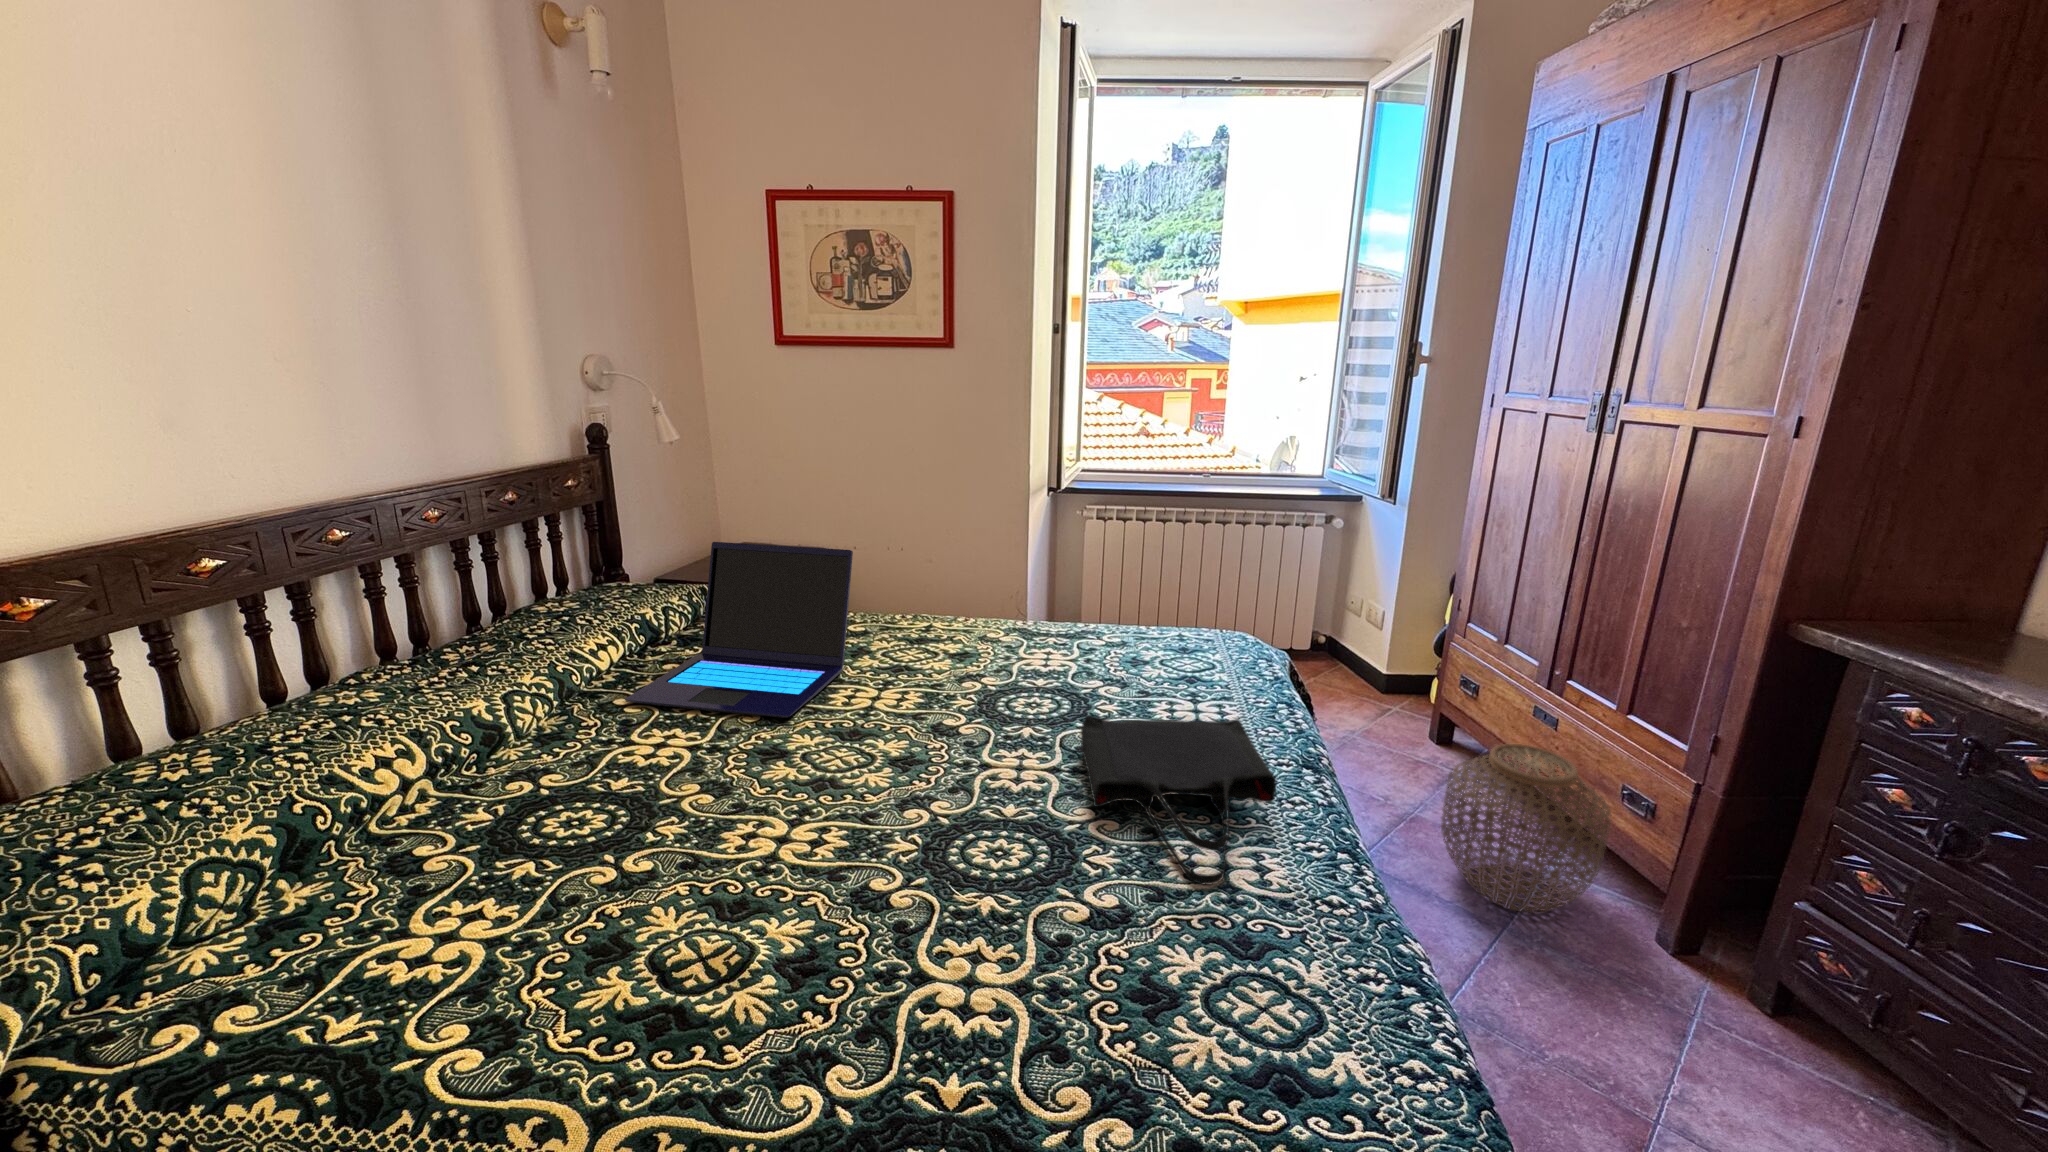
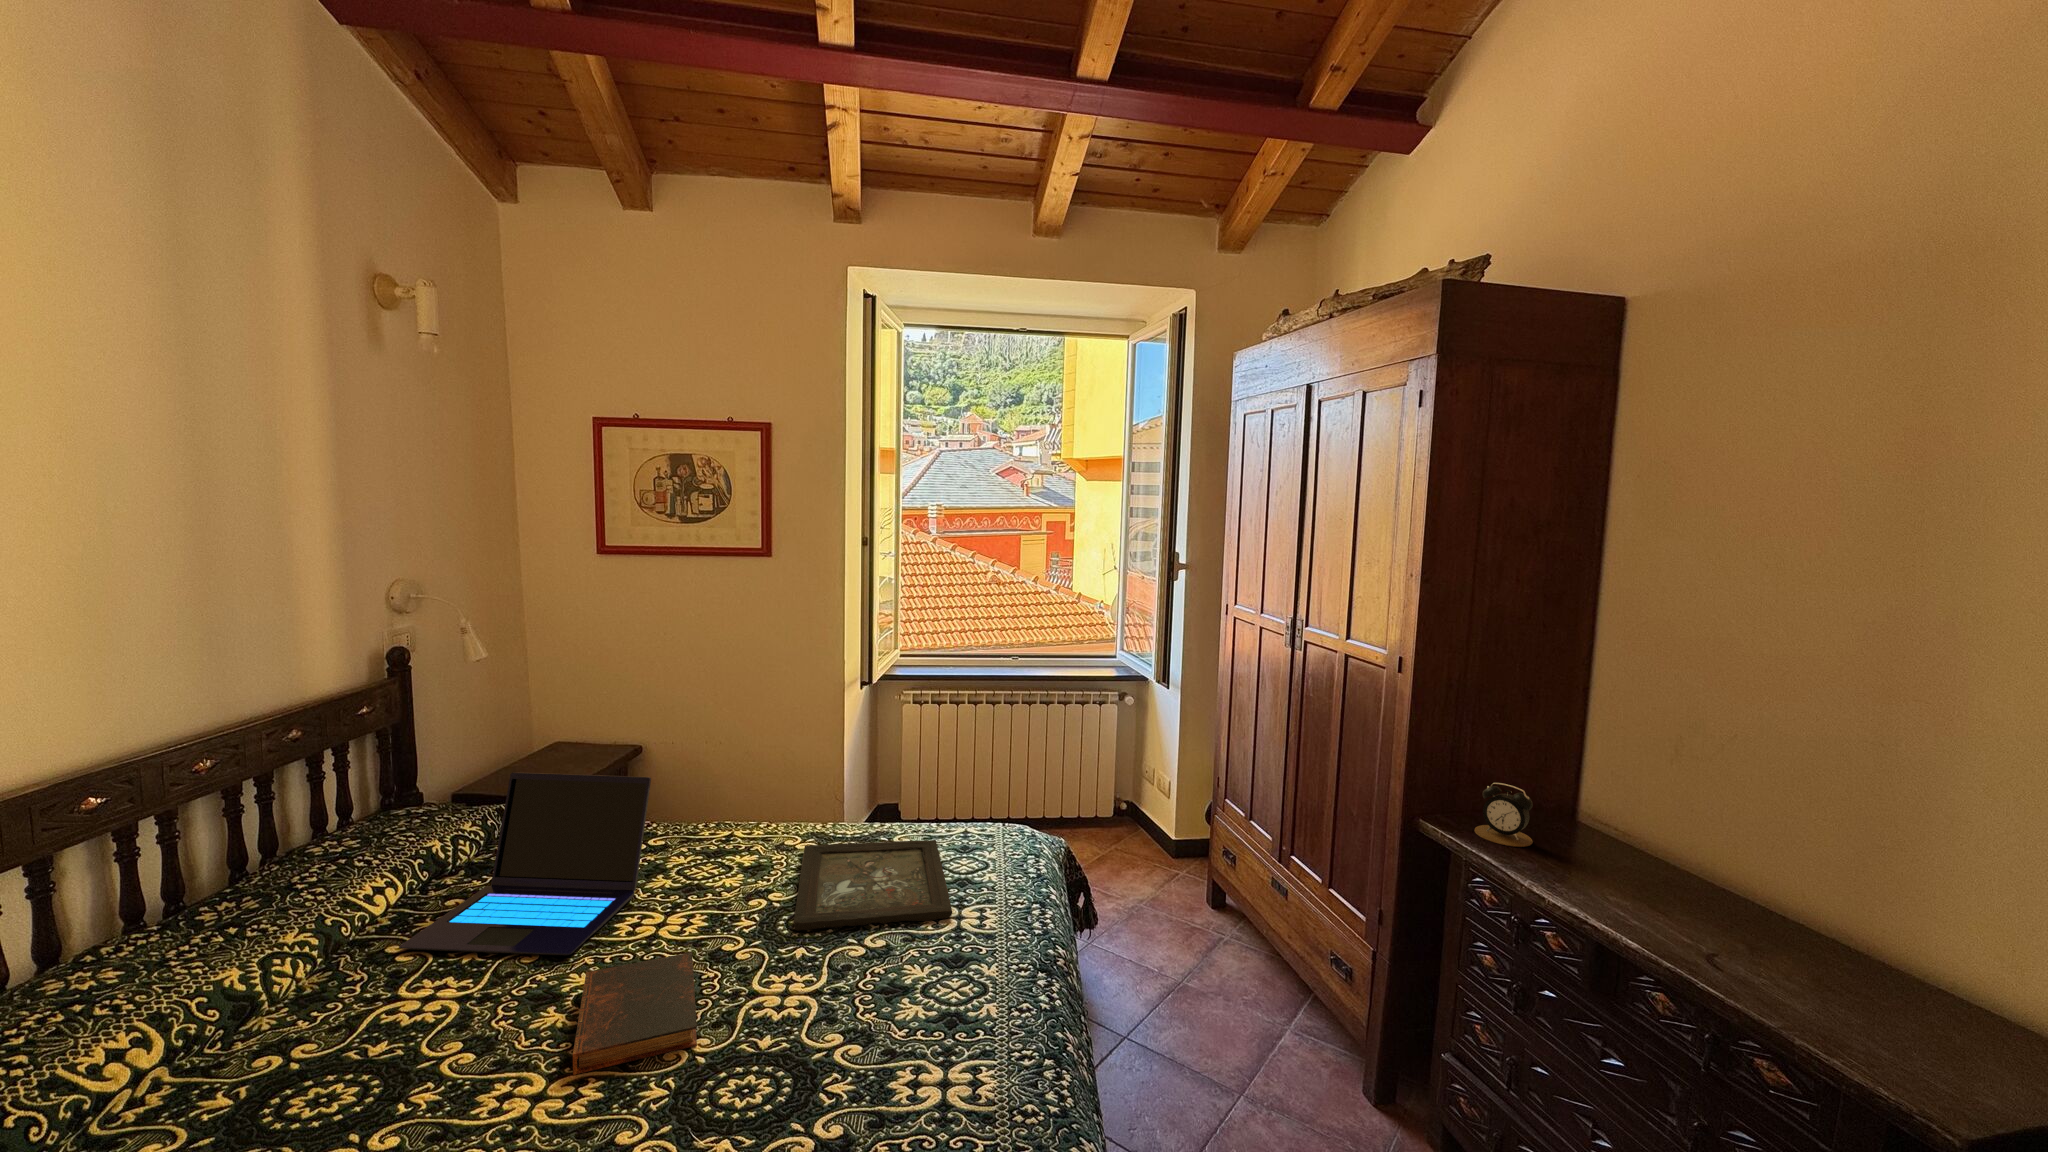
alarm clock: none [1892,581,2003,662] -> present [1475,783,1533,847]
tray: none [1011,636,1190,712] -> present [794,840,952,931]
tote bag: present [1081,715,1276,885] -> none [842,930,1000,1104]
book: none [810,720,936,823] -> present [573,952,697,1075]
woven basket: present [1441,744,1612,913] -> none [1193,916,1320,1073]

